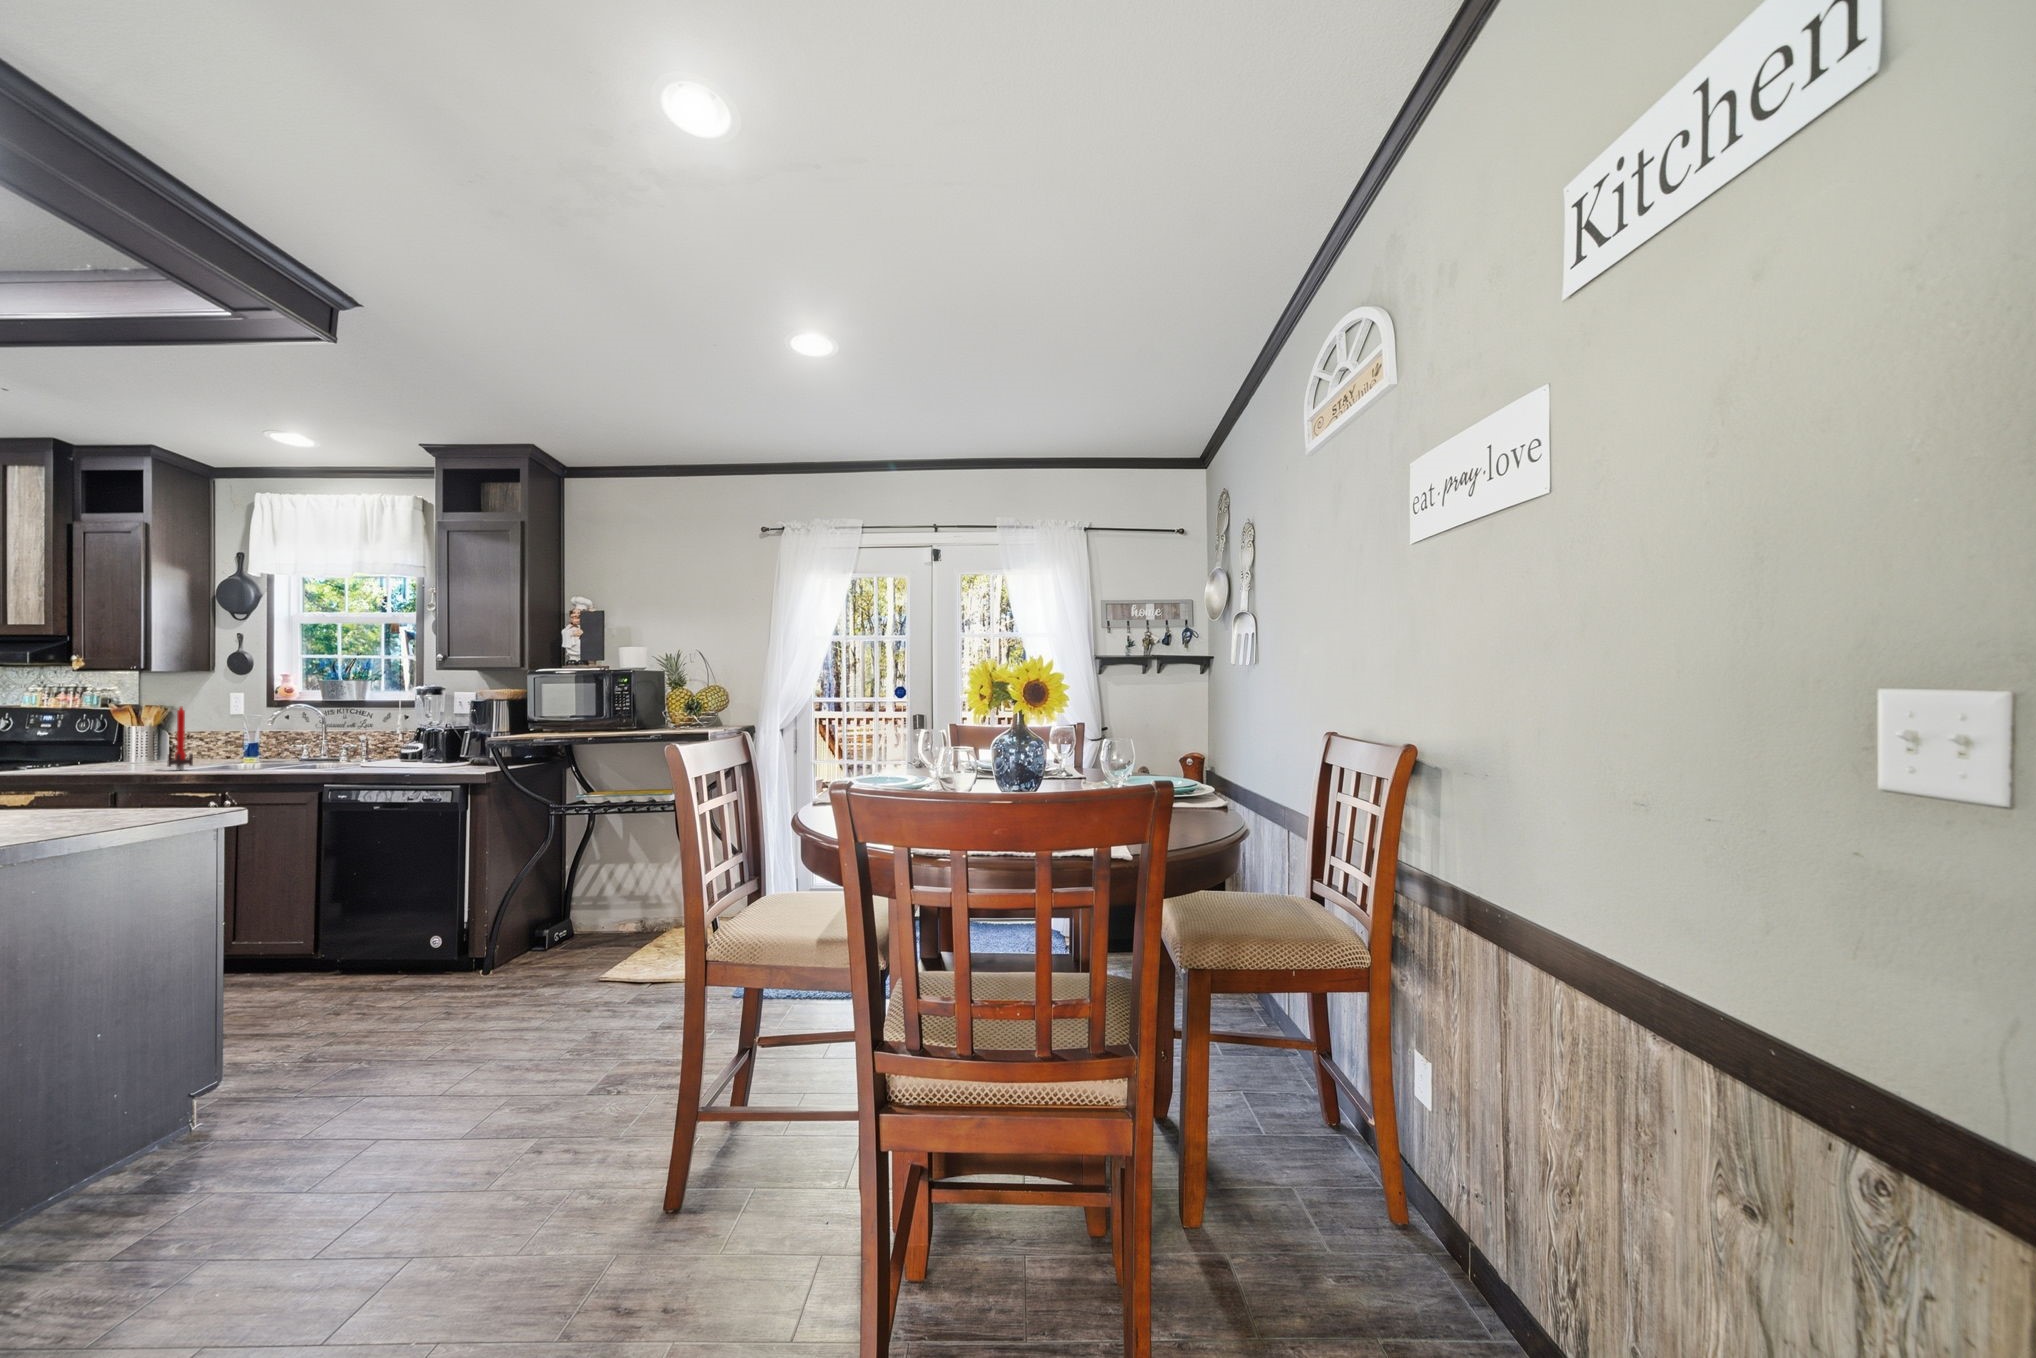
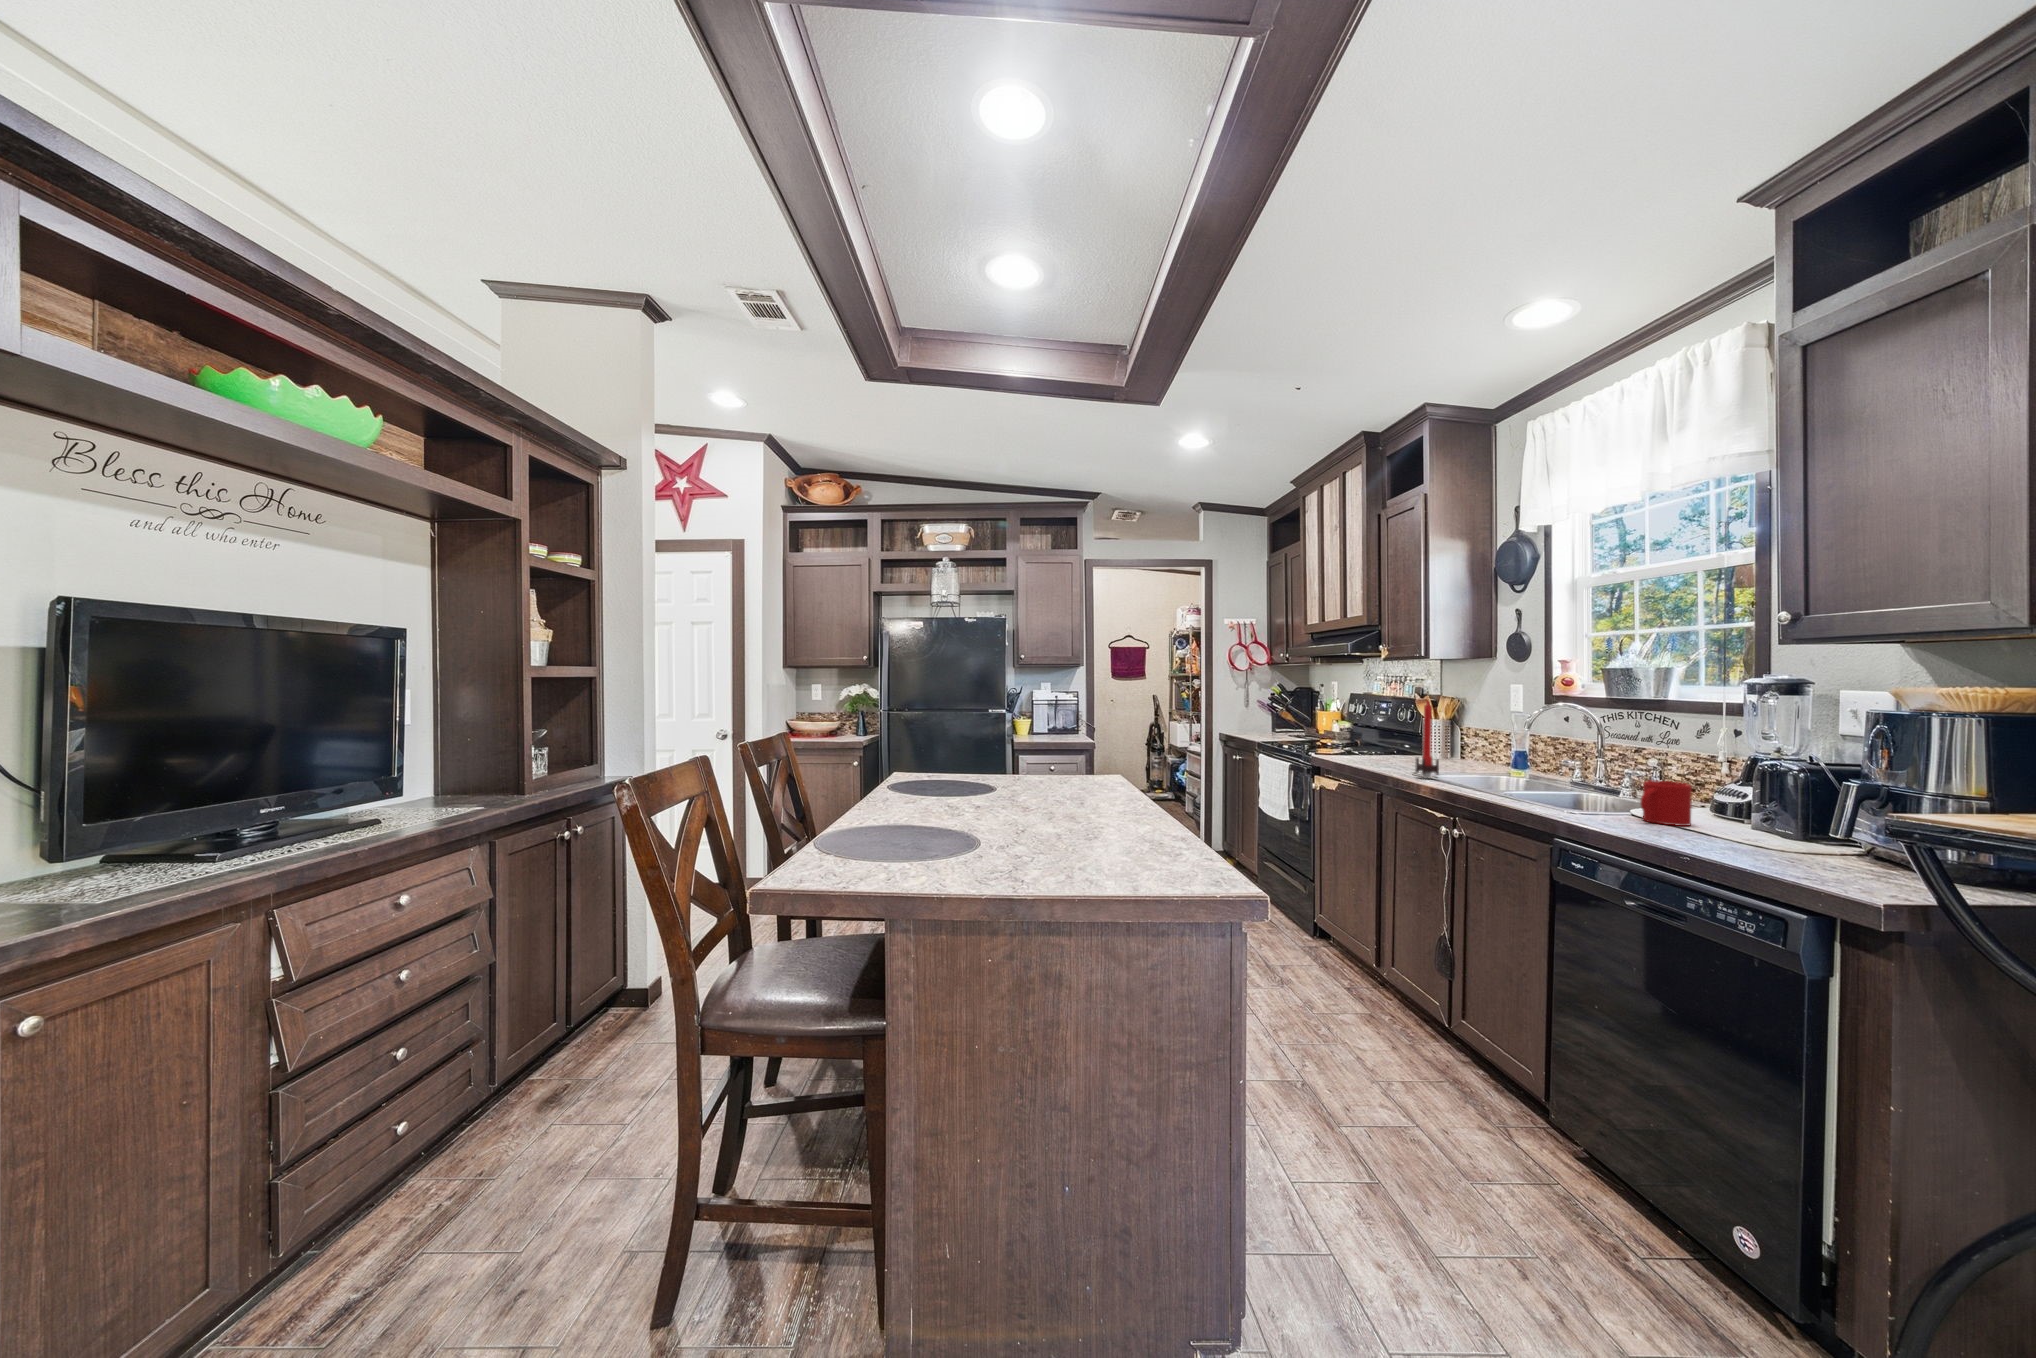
mug: none [369,744,395,768] -> present [1640,781,1692,826]

